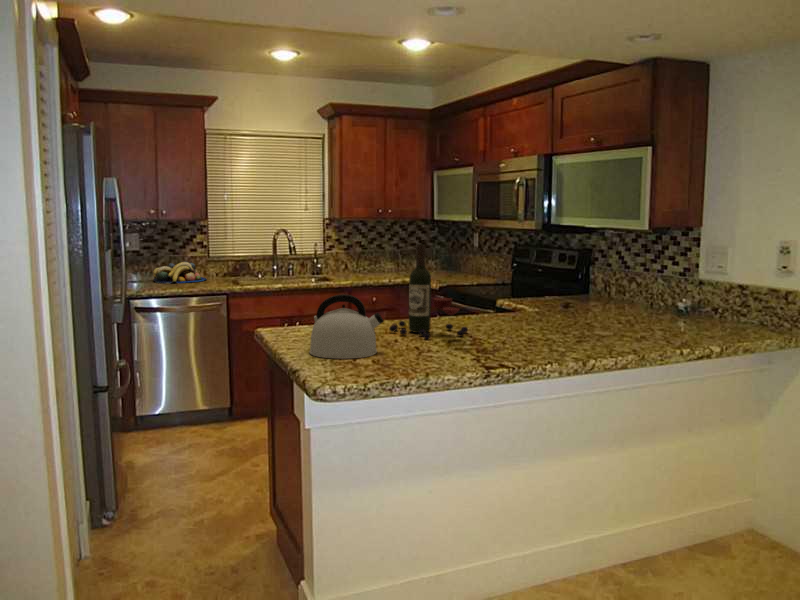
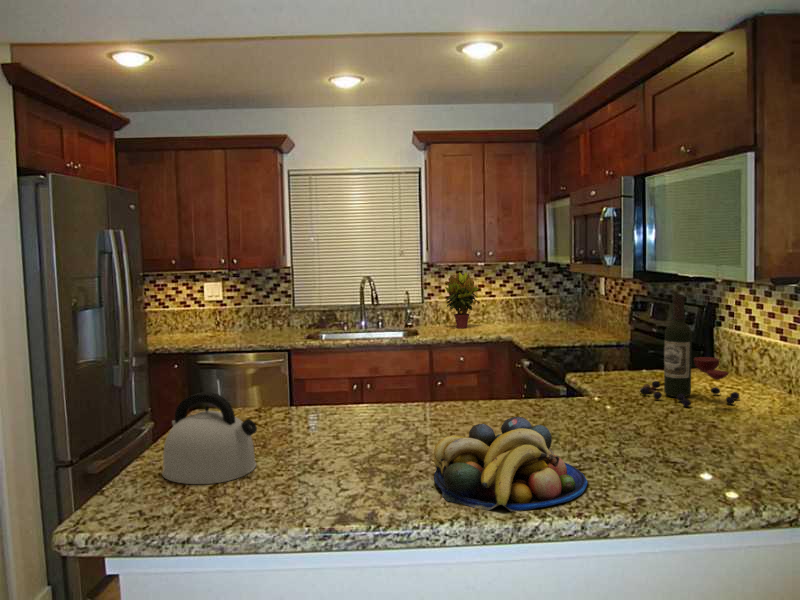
potted plant: none [347,228,377,275] -> present [445,272,479,328]
wine bottle: present [389,244,468,339] -> present [640,294,739,407]
fruit bowl: present [153,261,206,284] -> present [434,417,588,511]

